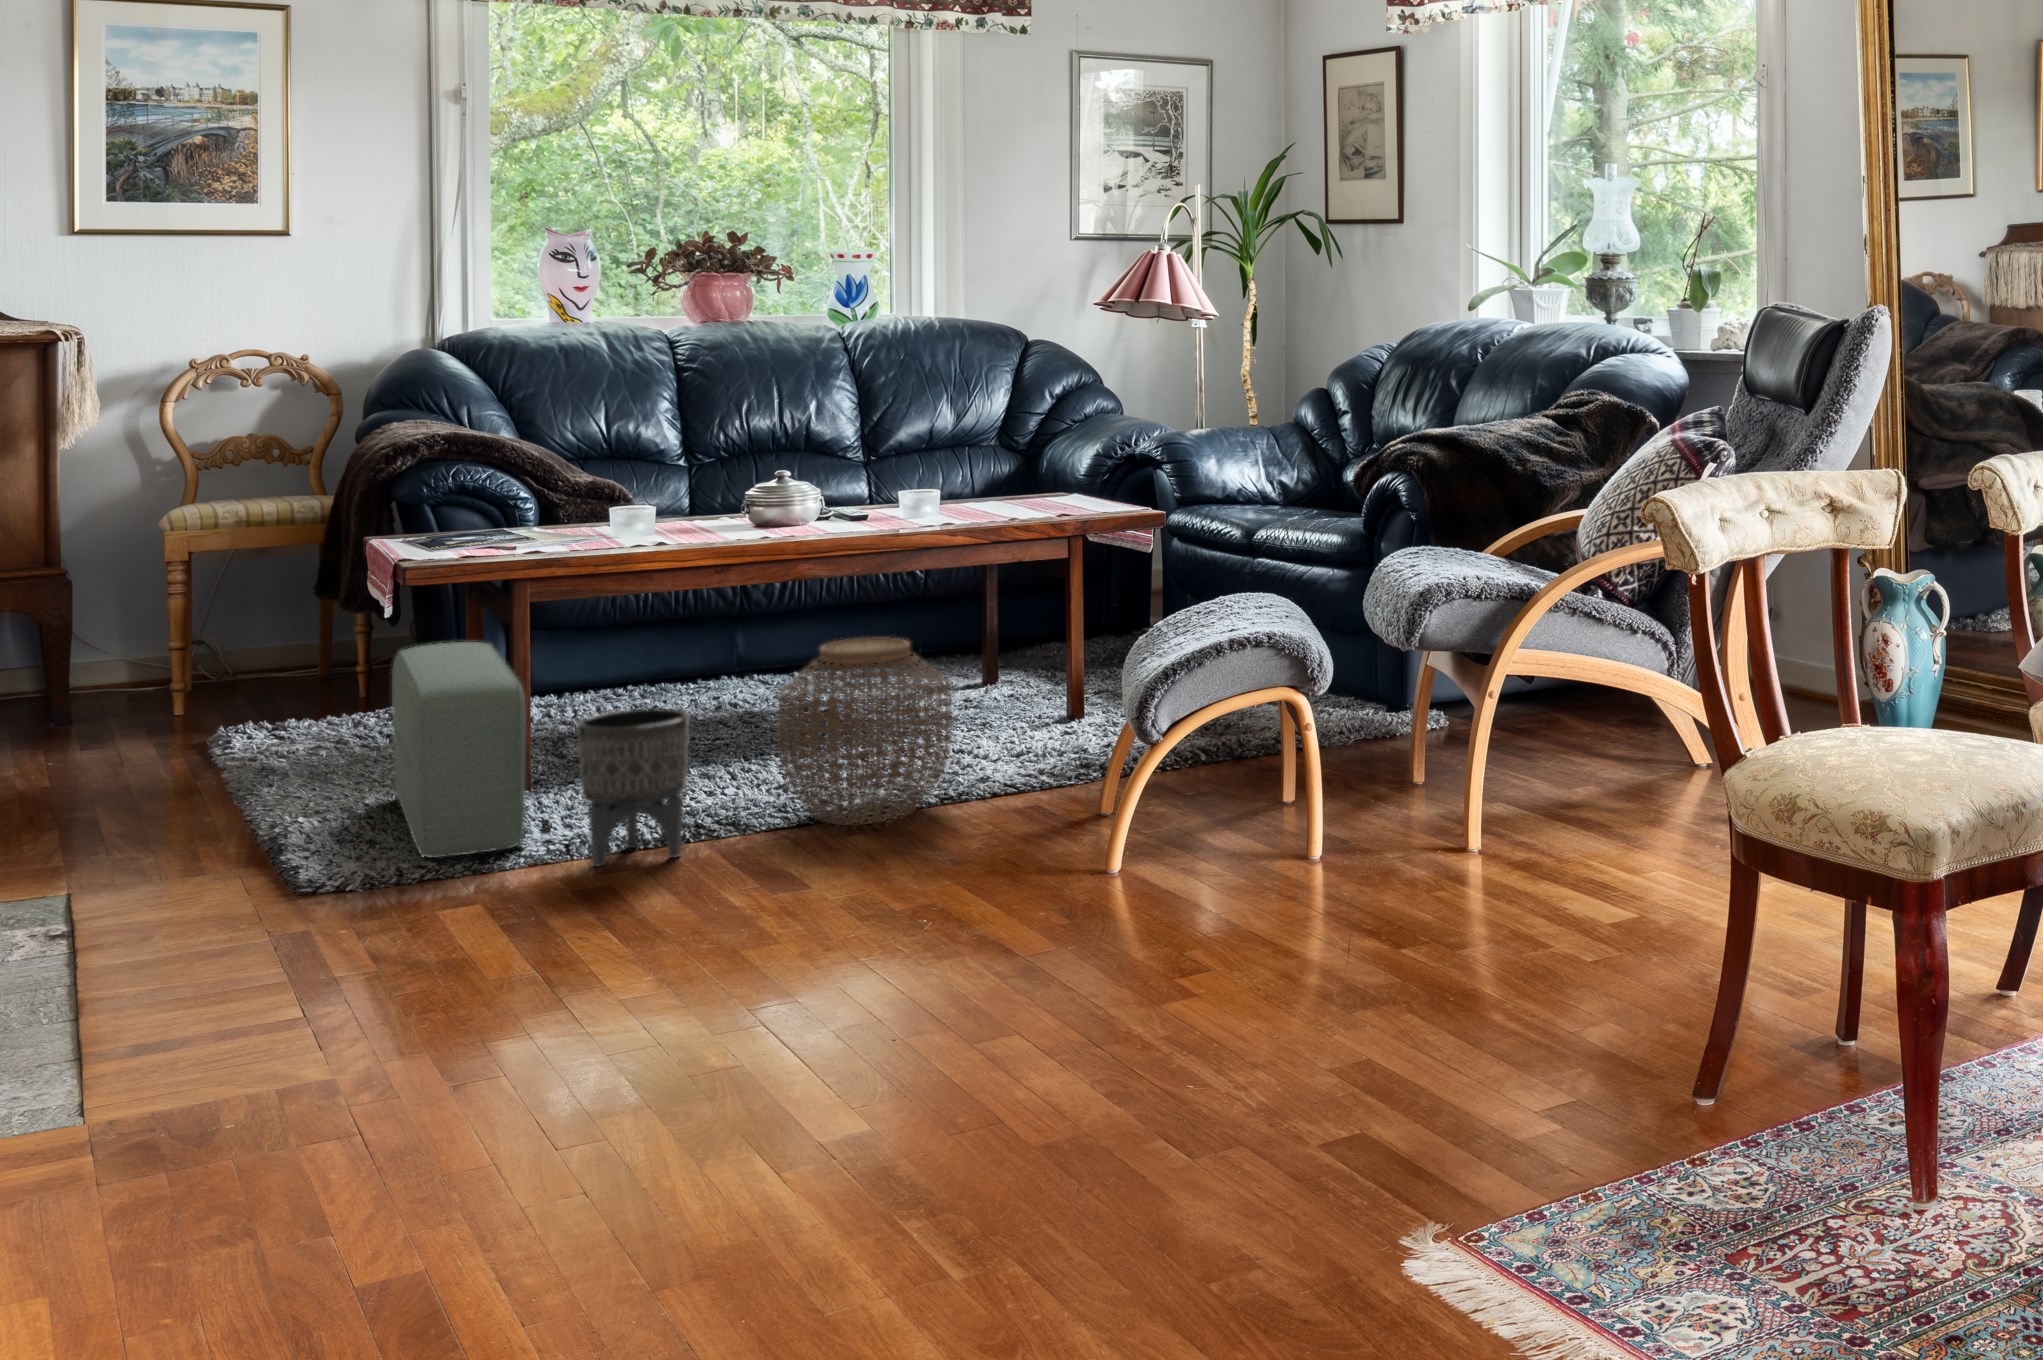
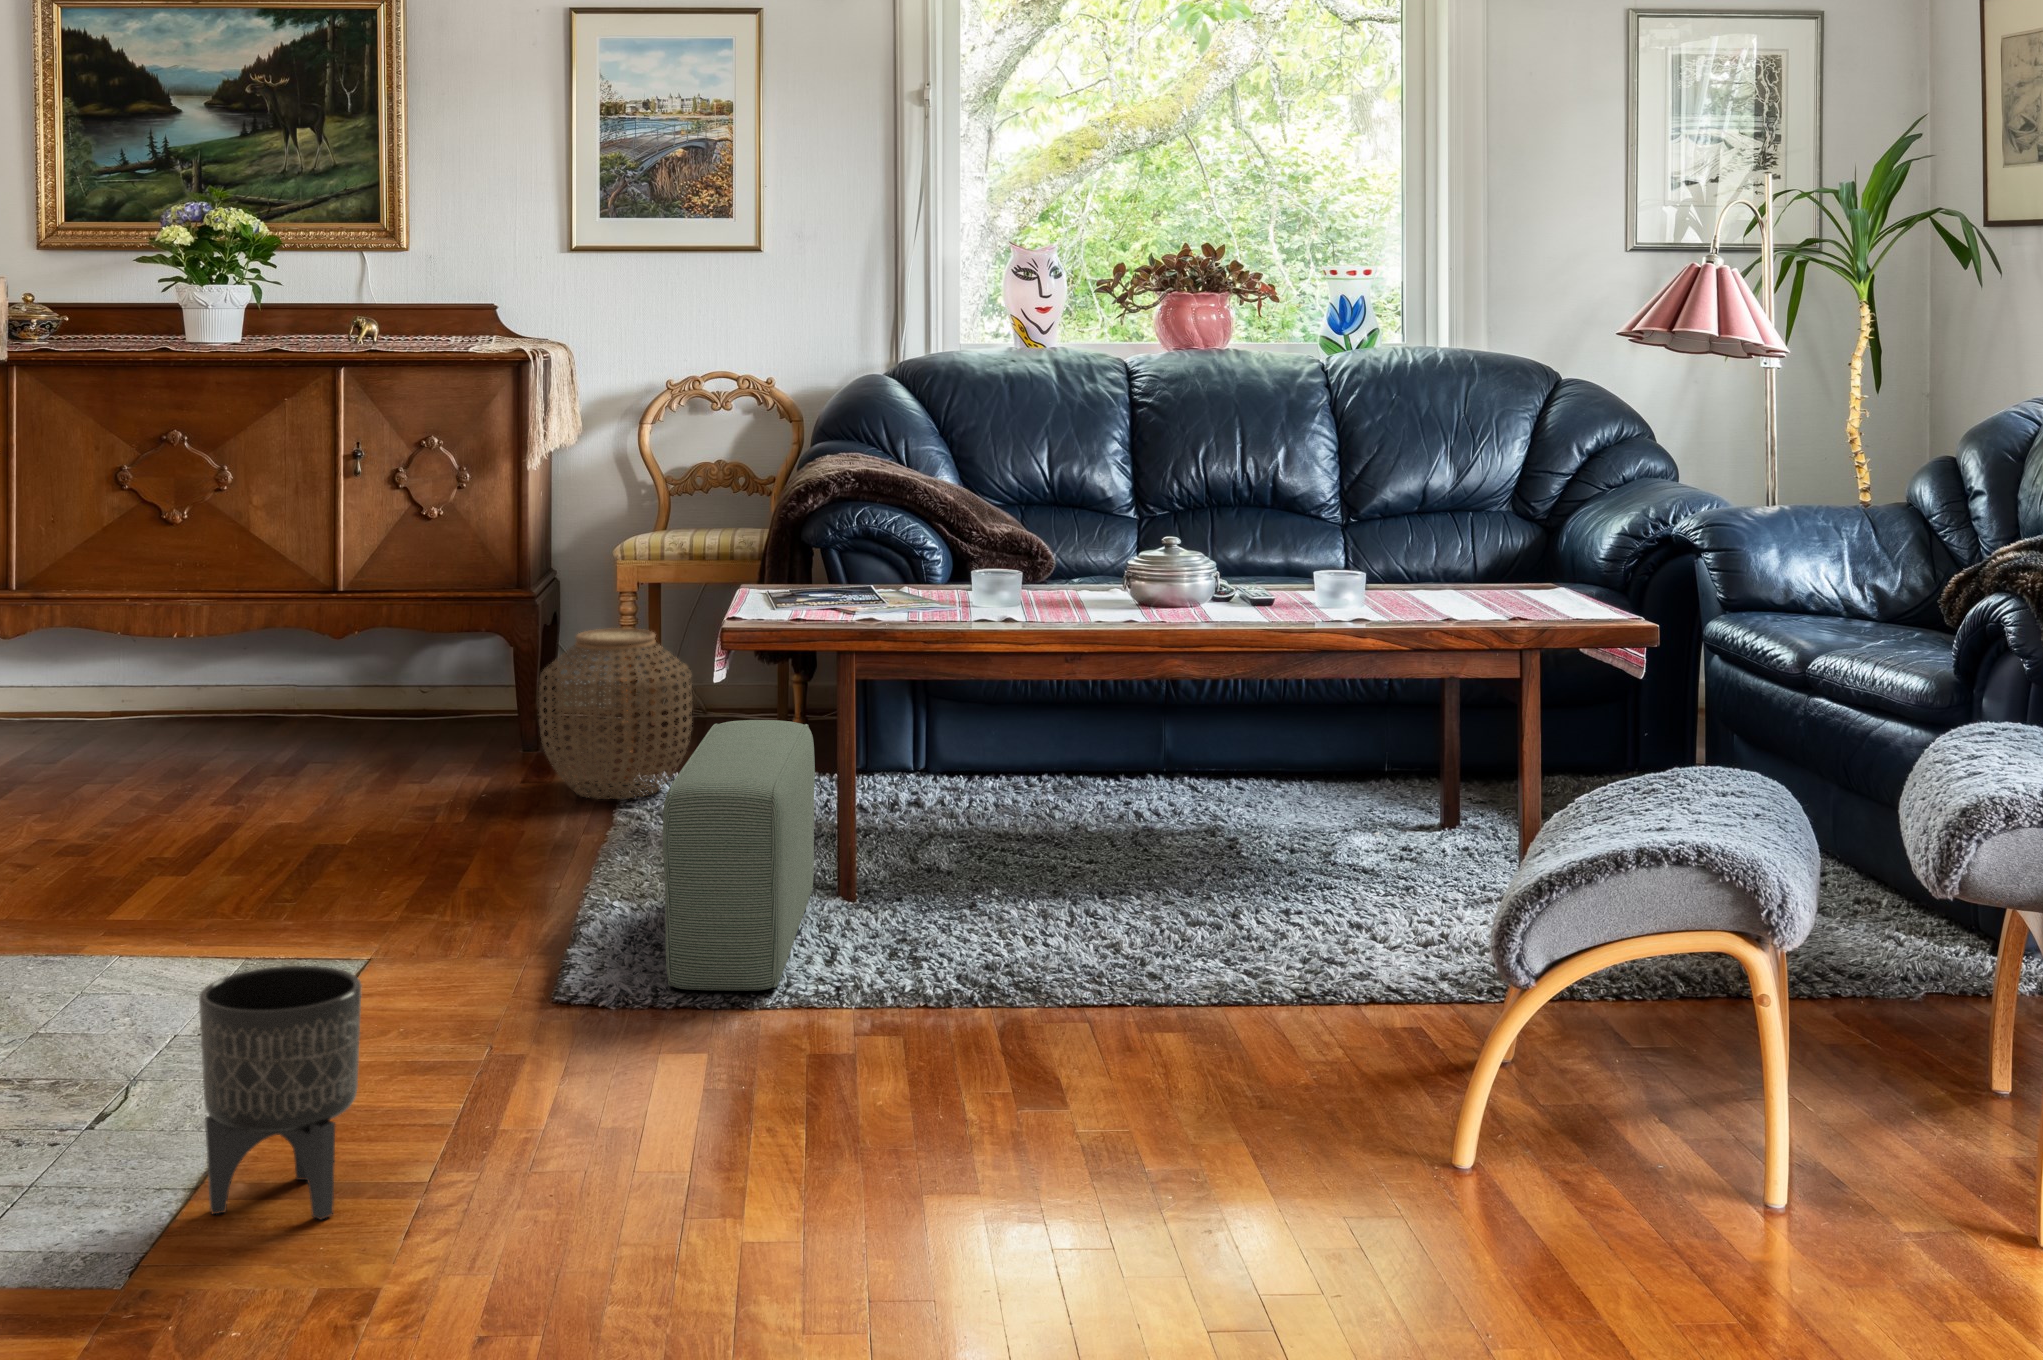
woven basket: present [778,638,951,825] -> present [539,628,692,799]
planter: present [578,708,689,866] -> present [199,966,362,1219]

